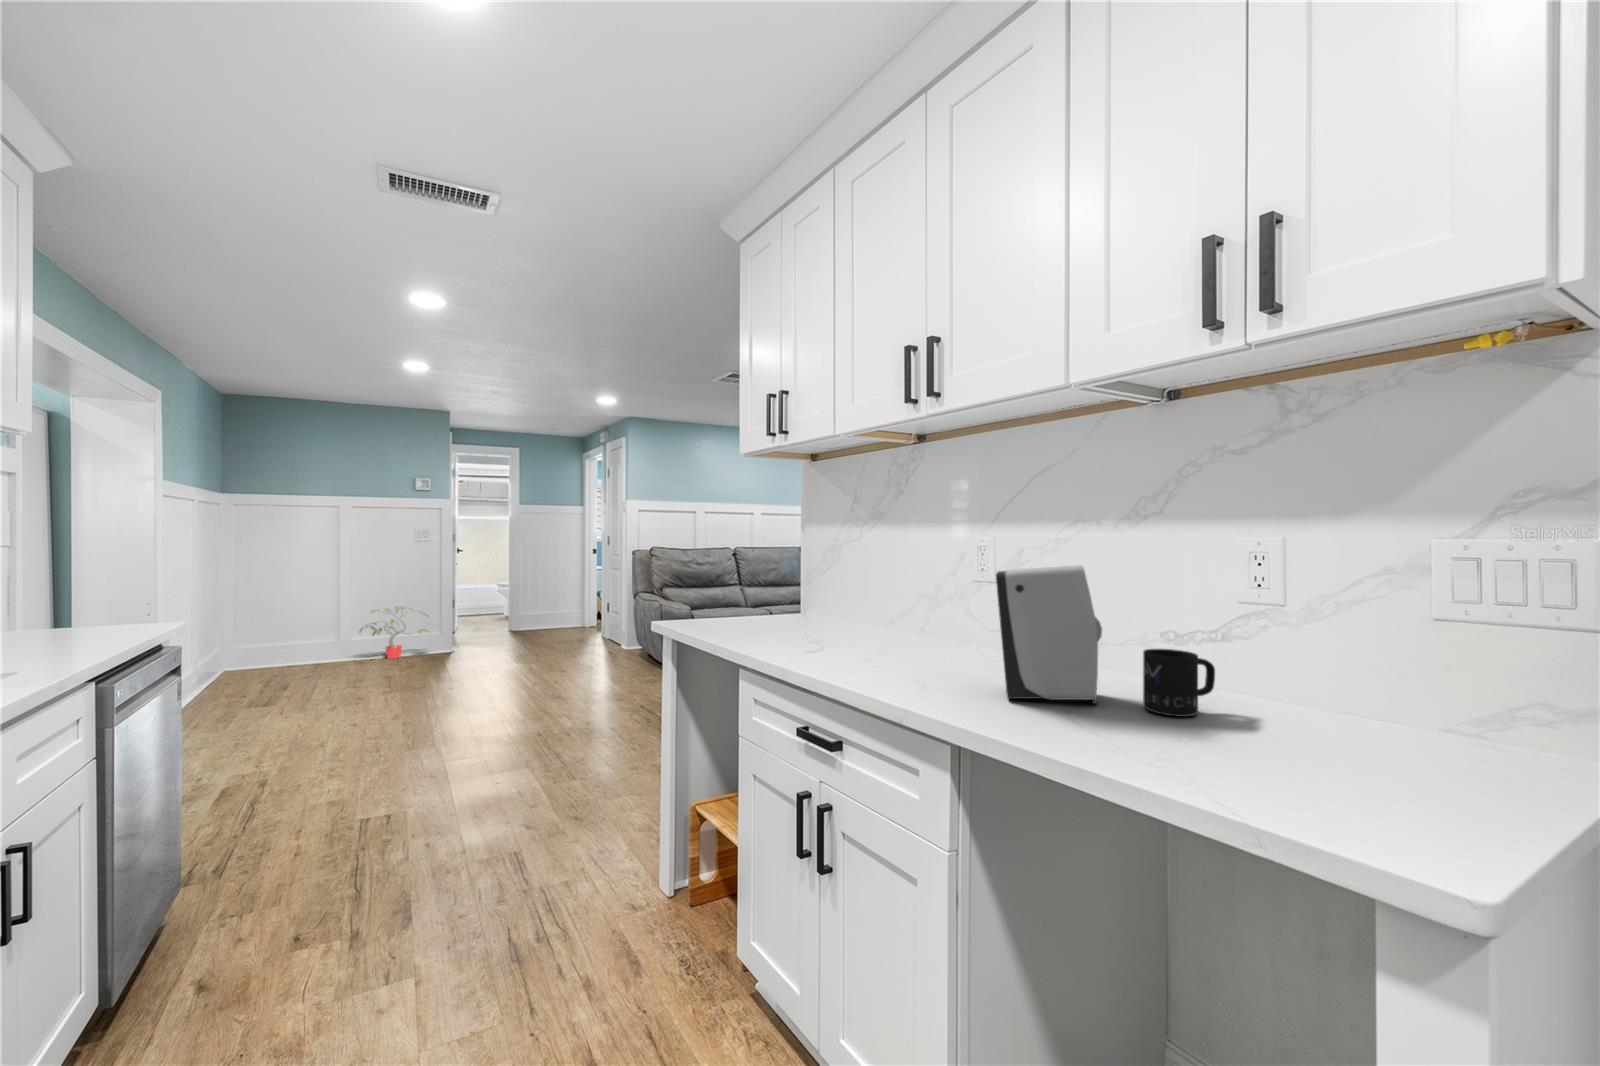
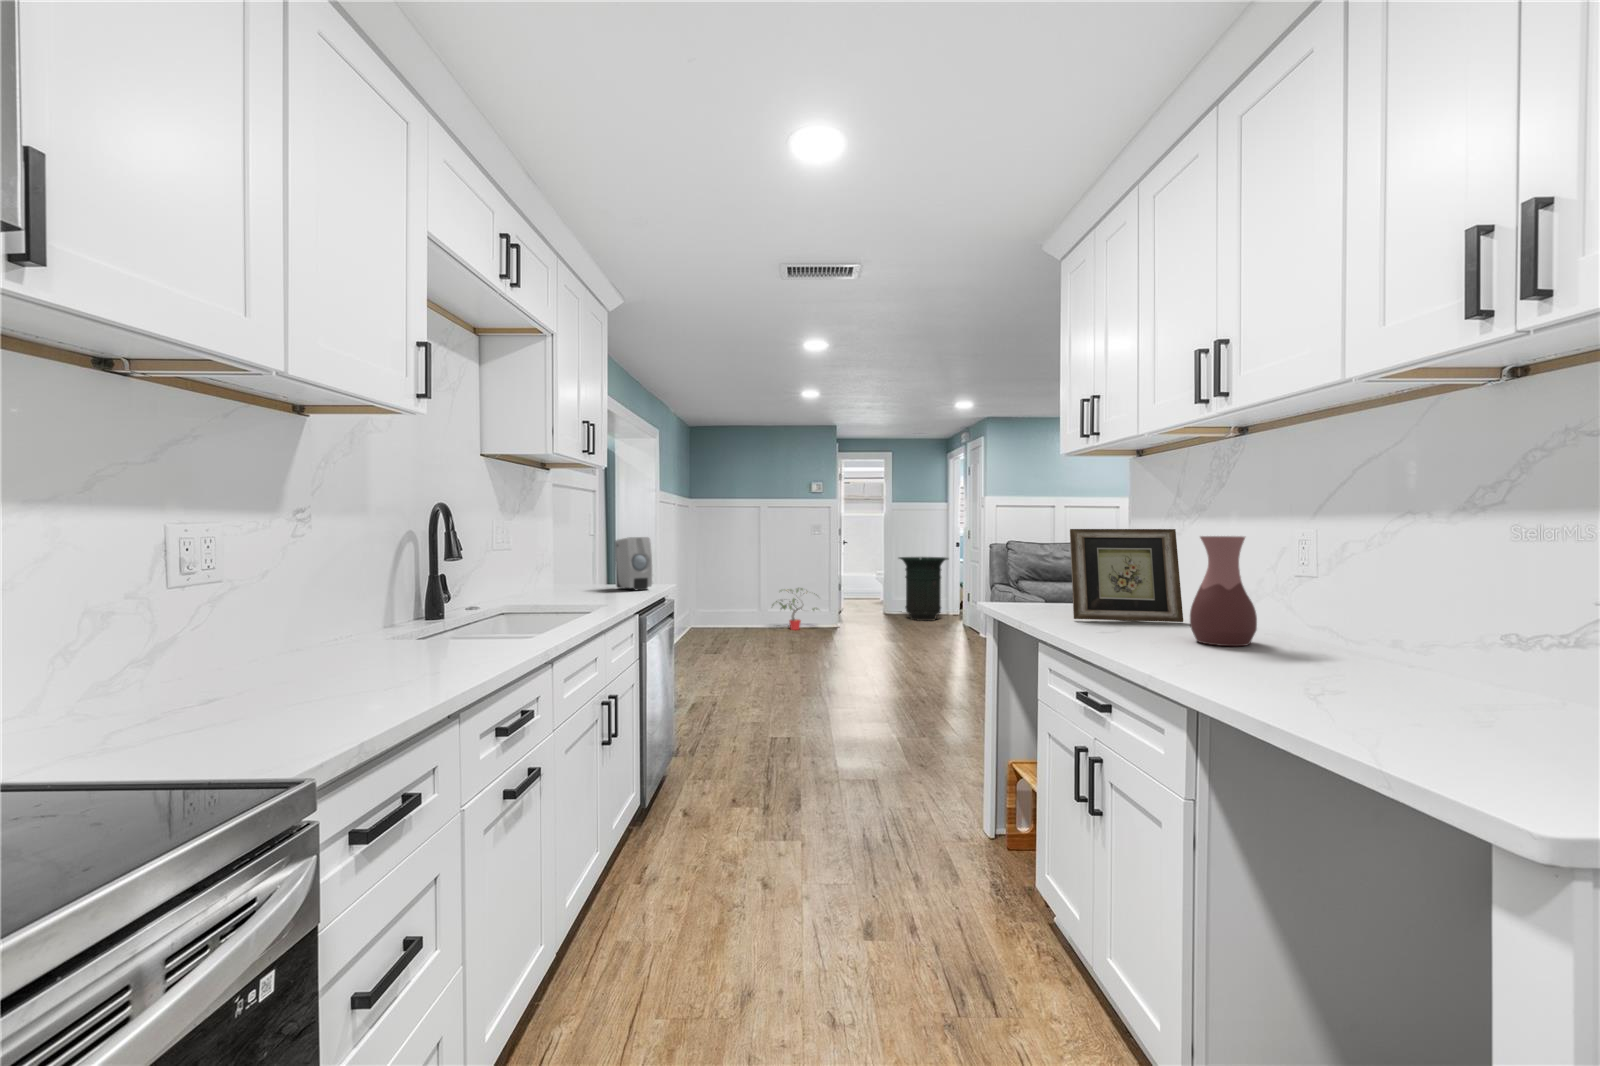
picture frame: none [761,536,869,636] -> present [1070,529,1183,622]
vase: none [895,544,953,658] -> present [1190,536,1257,646]
trash can: none [528,564,586,634] -> present [899,557,948,621]
soap dispenser: present [996,565,1102,704] -> present [615,537,652,591]
mug: present [1143,649,1215,717] -> none [1418,642,1517,712]

